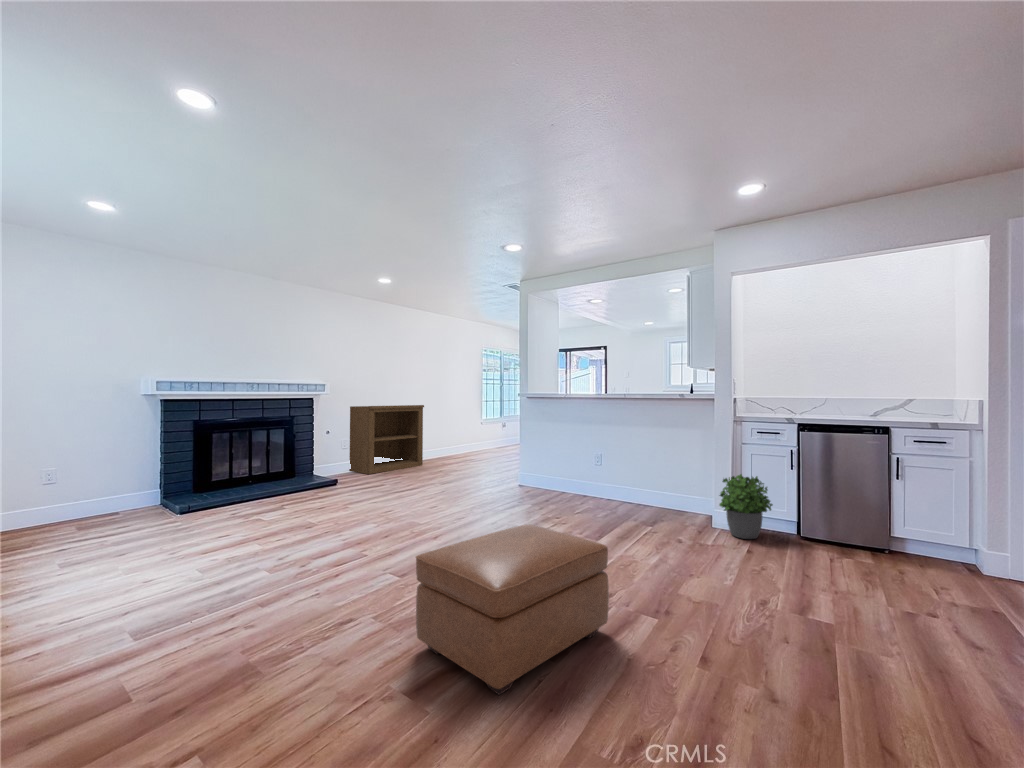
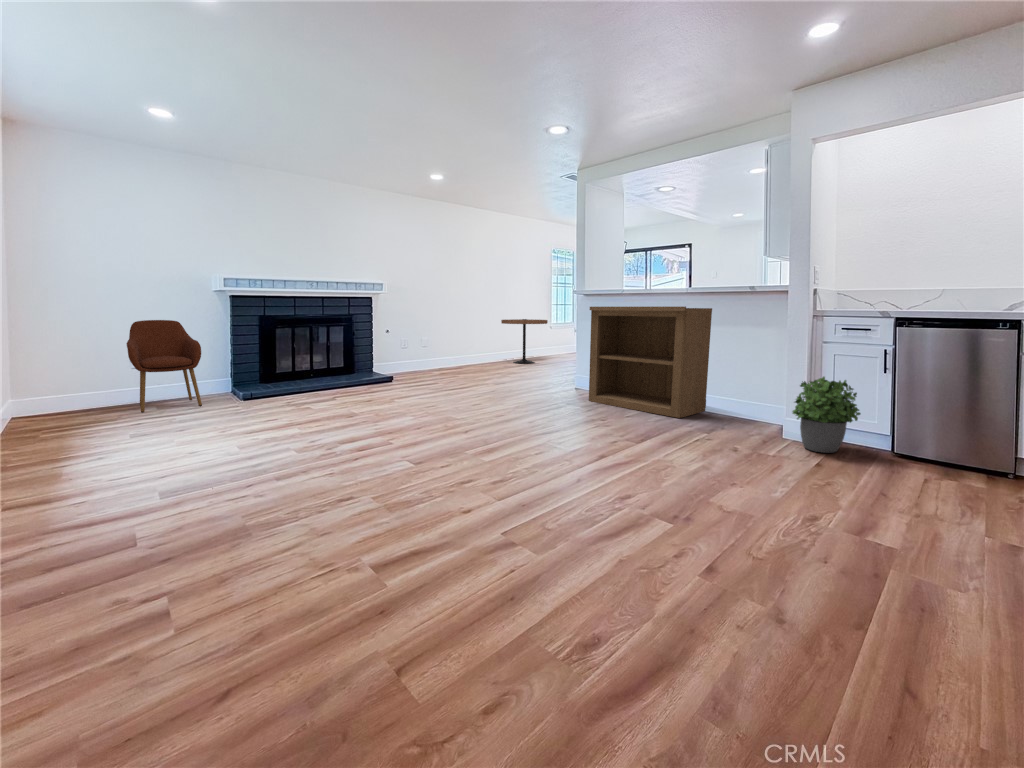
bookshelf: present [349,405,424,474] -> present [589,306,712,418]
side table: none [437,416,481,459] -> present [501,319,548,364]
armchair: none [48,429,136,535] -> present [127,320,202,412]
ottoman: present [416,524,609,695] -> none [396,415,612,578]

